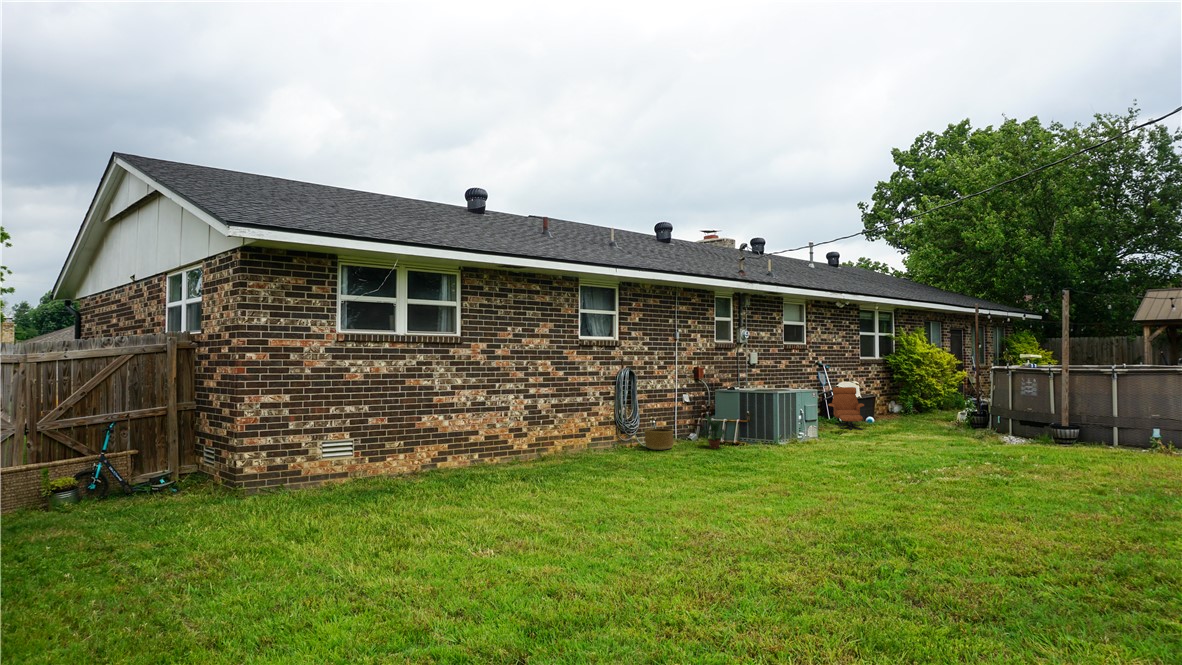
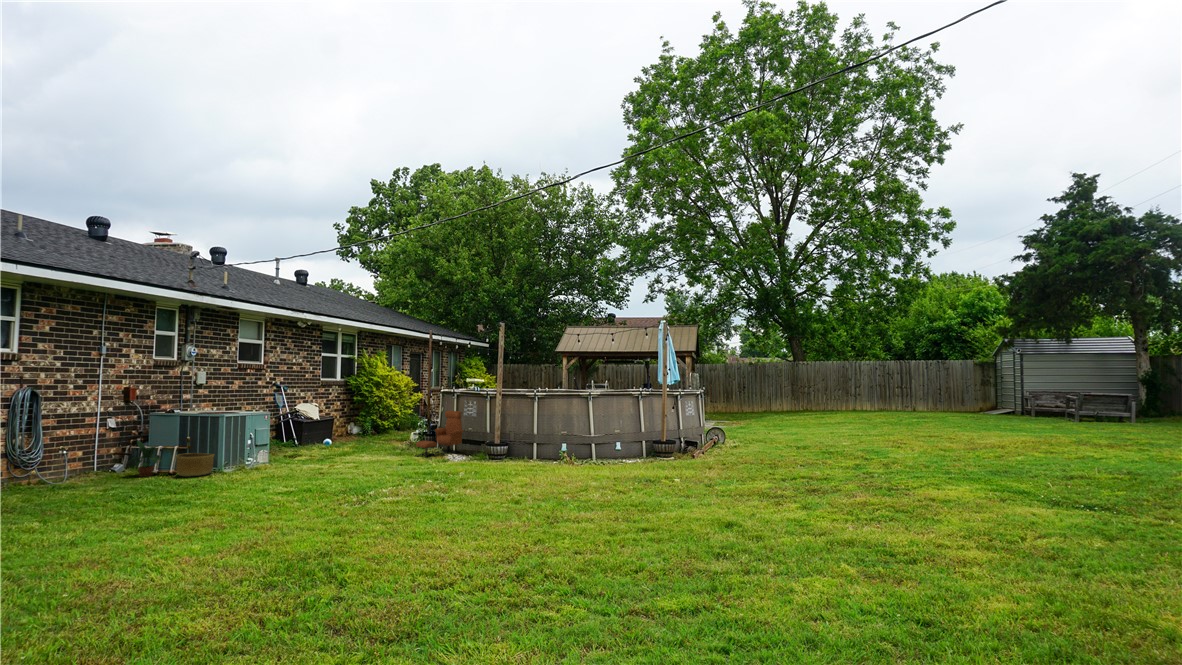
lounge chair: present [828,387,864,430] -> present [416,411,463,457]
basket: present [644,429,673,450] -> present [176,453,214,477]

